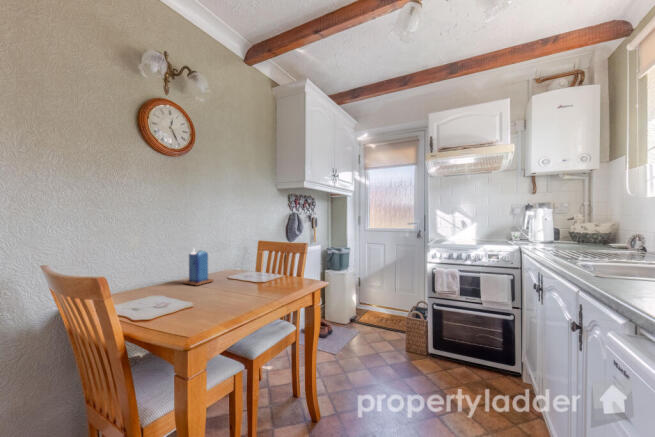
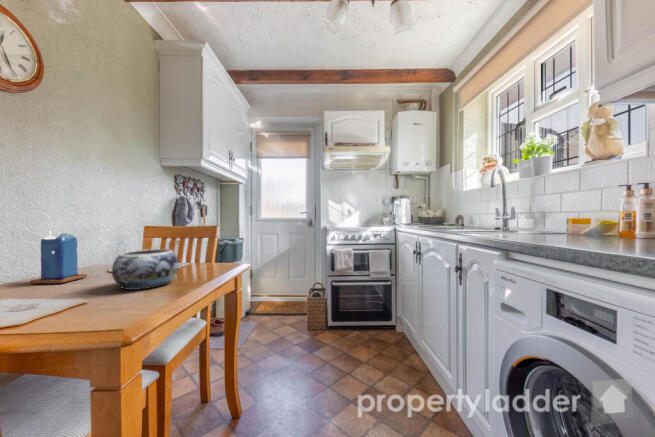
decorative bowl: none [215,267,260,300] -> present [112,249,179,290]

